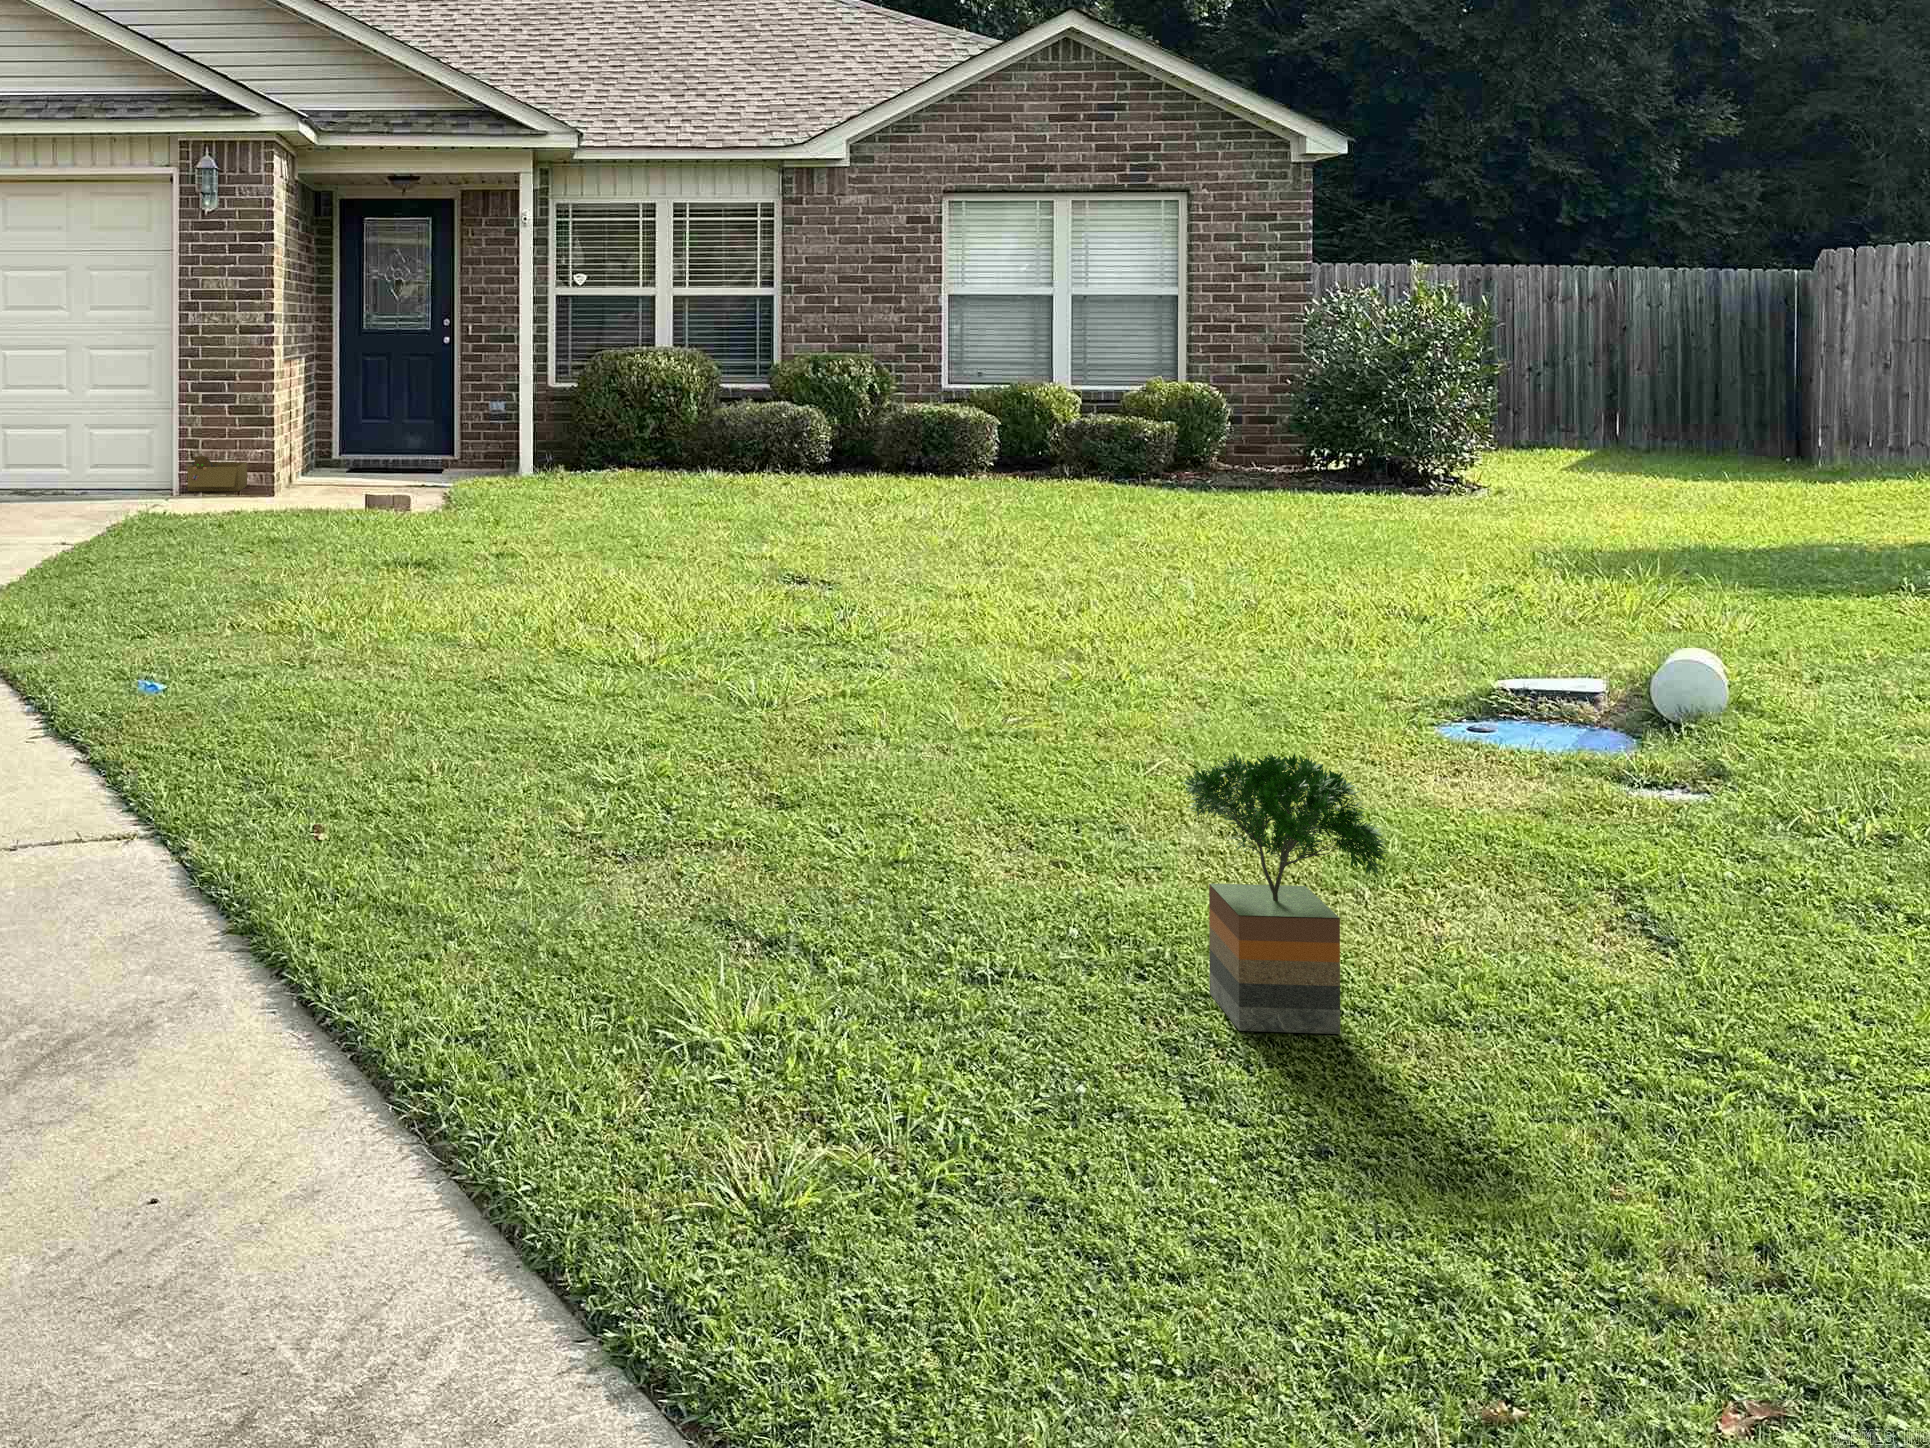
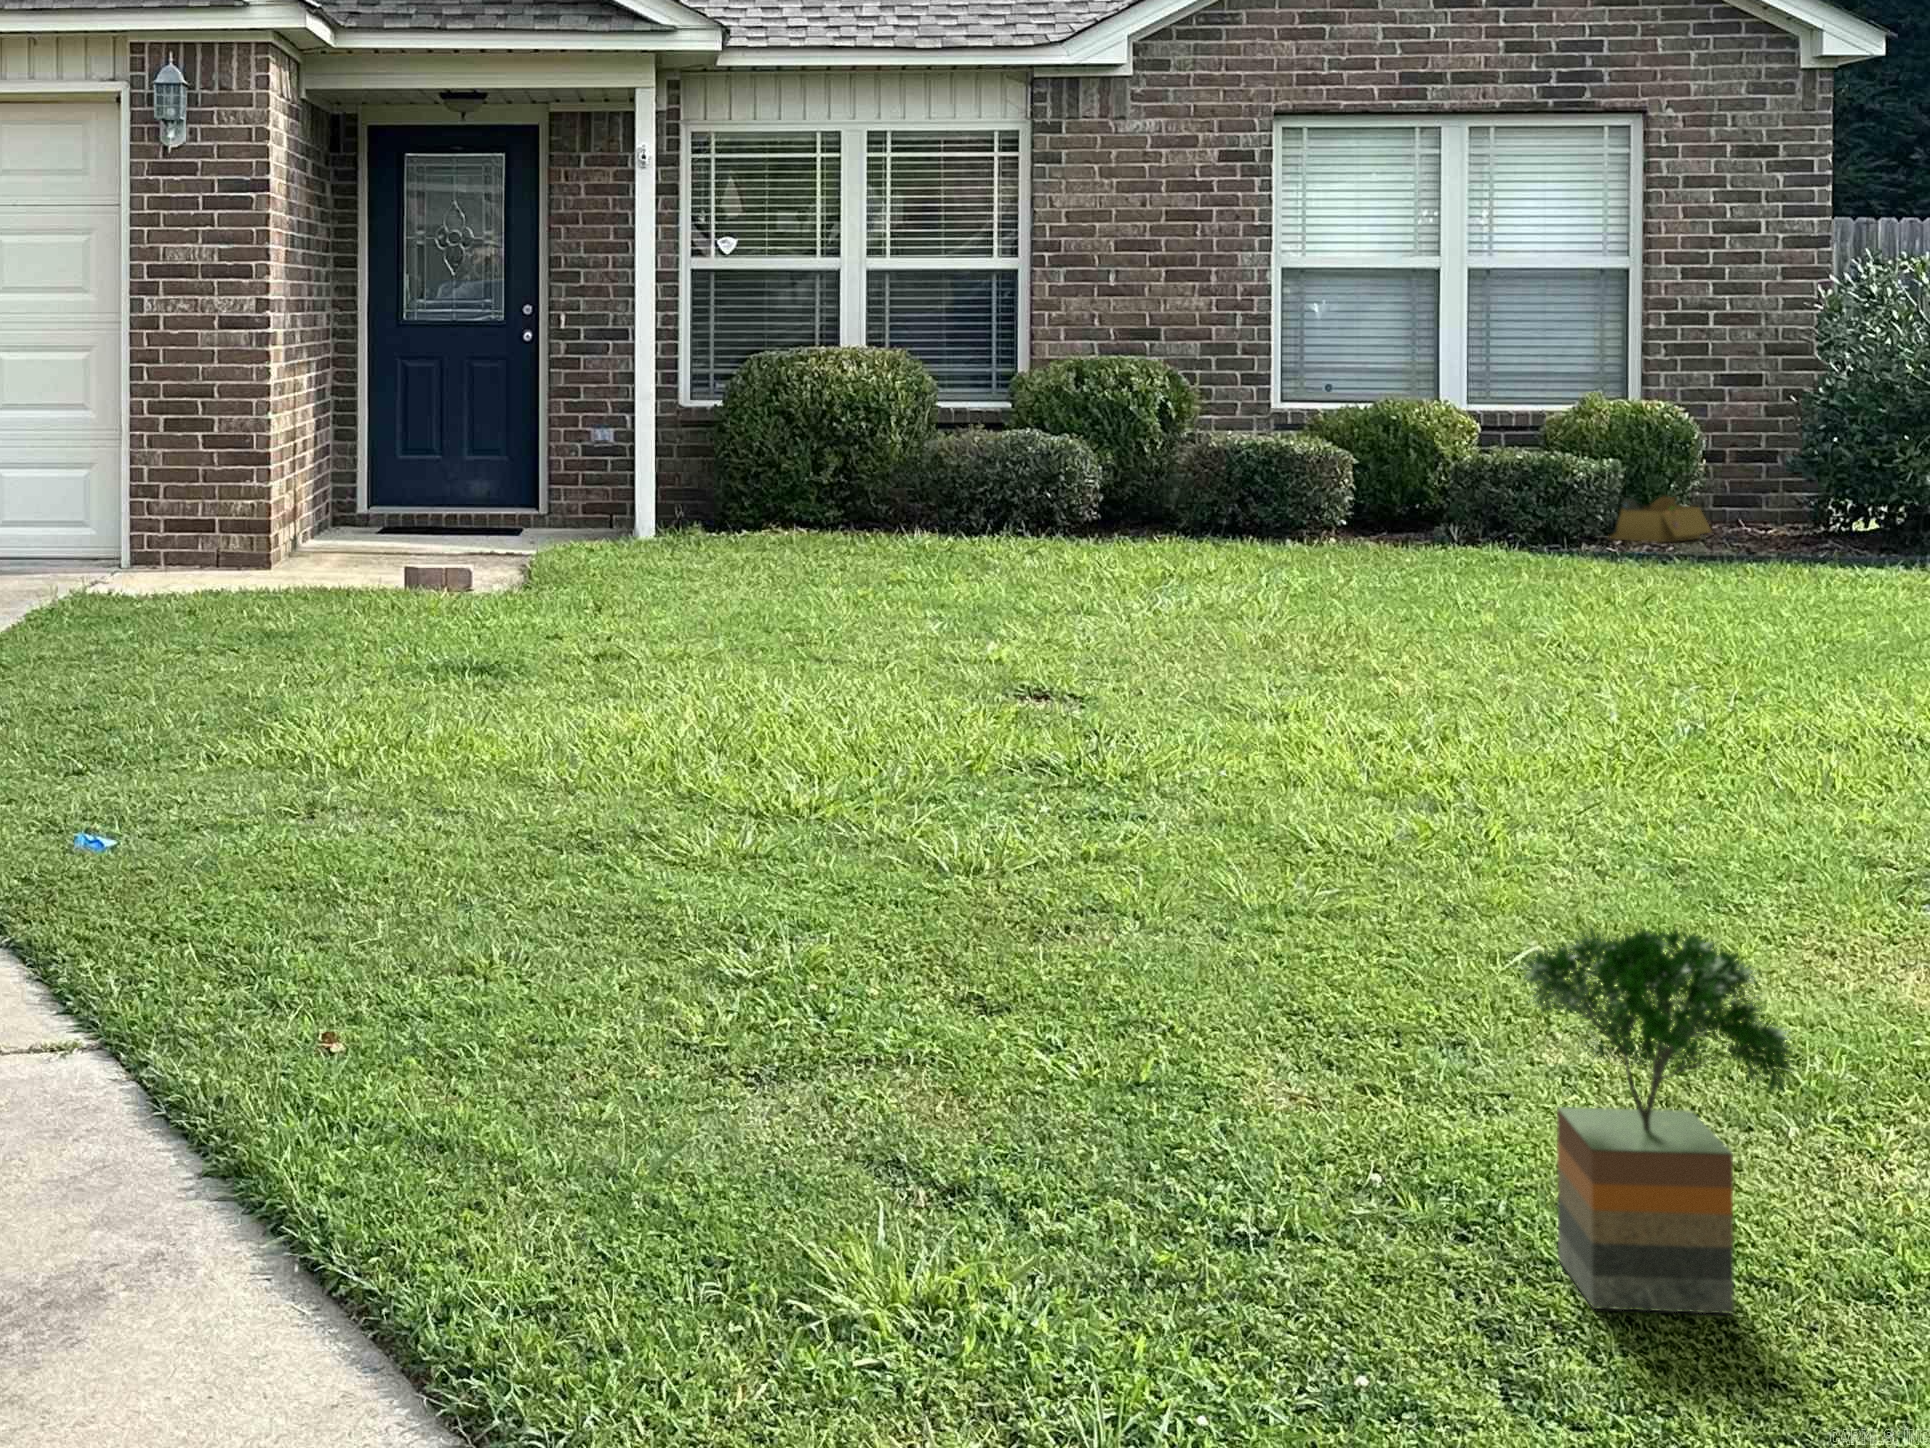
cardboard box: present [188,455,248,491] -> present [1610,496,1711,542]

